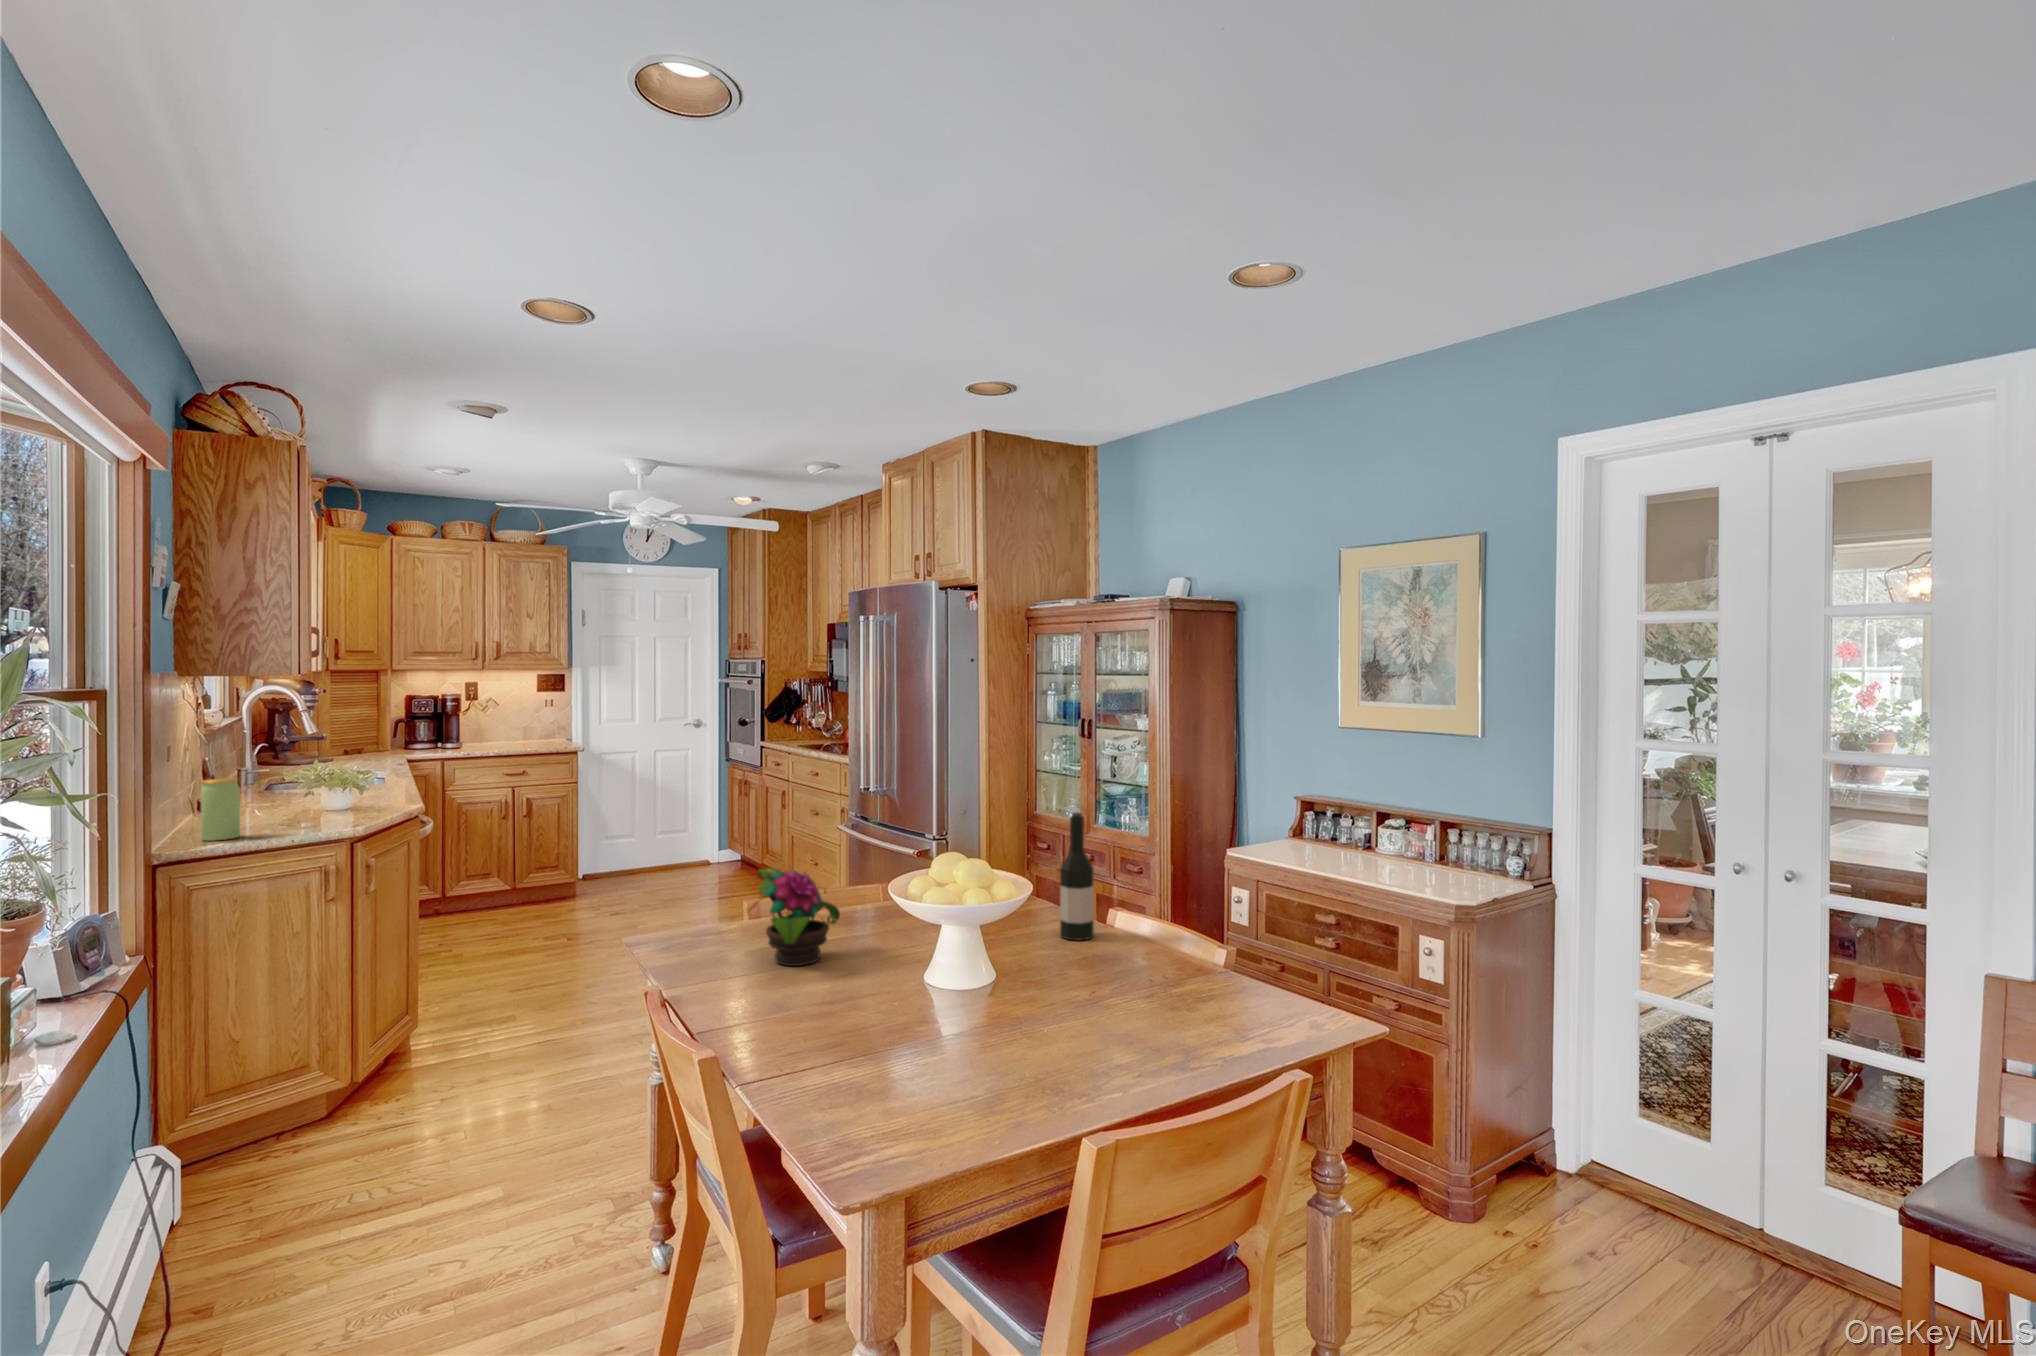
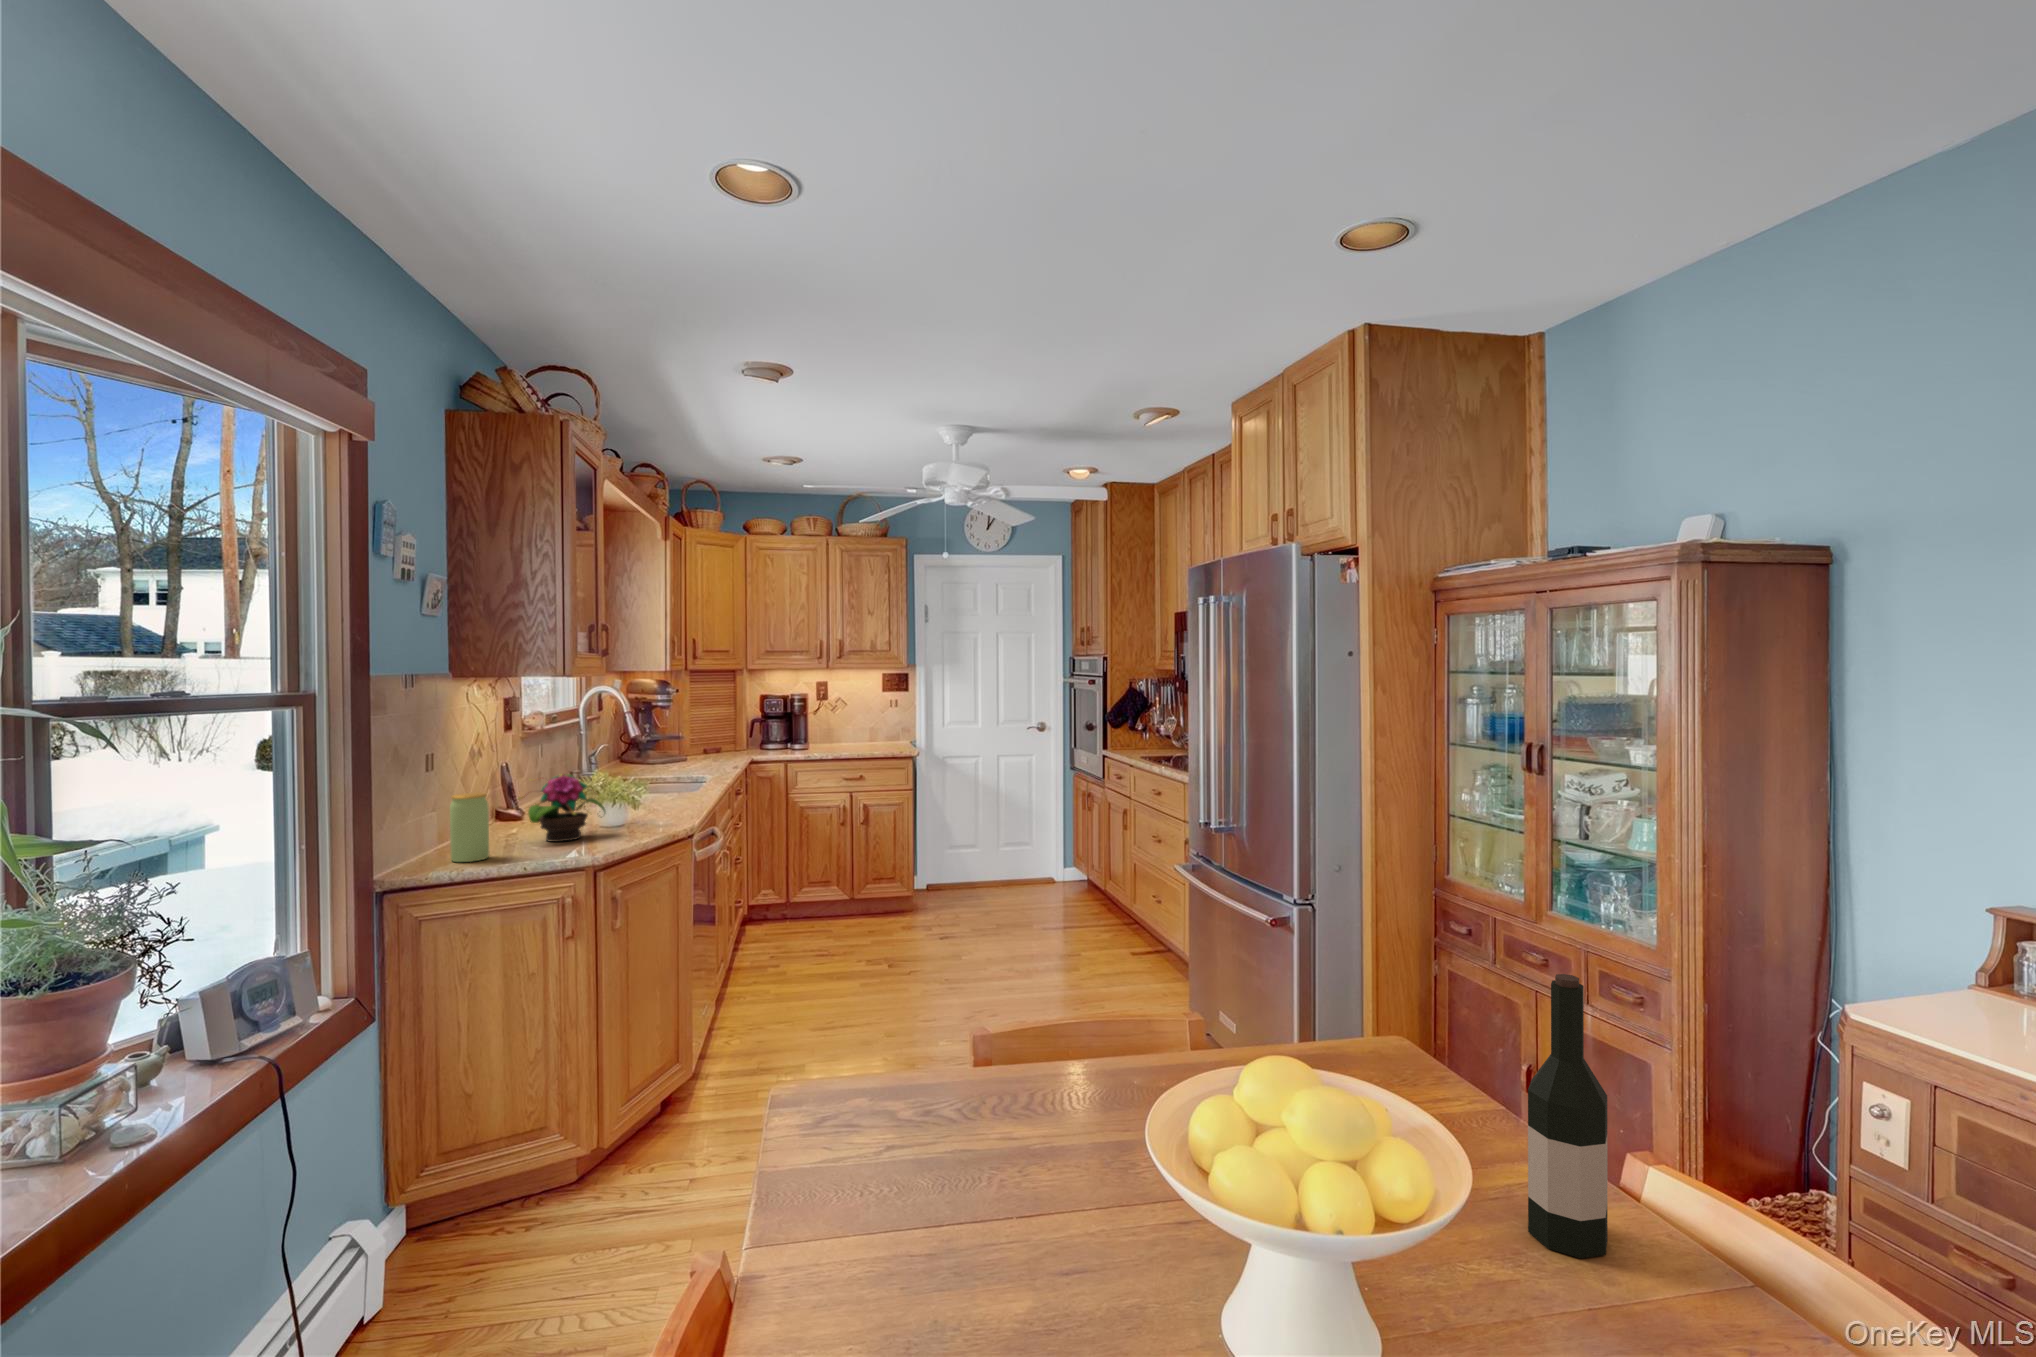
potted flower: present [744,868,840,966] -> present [518,774,605,842]

